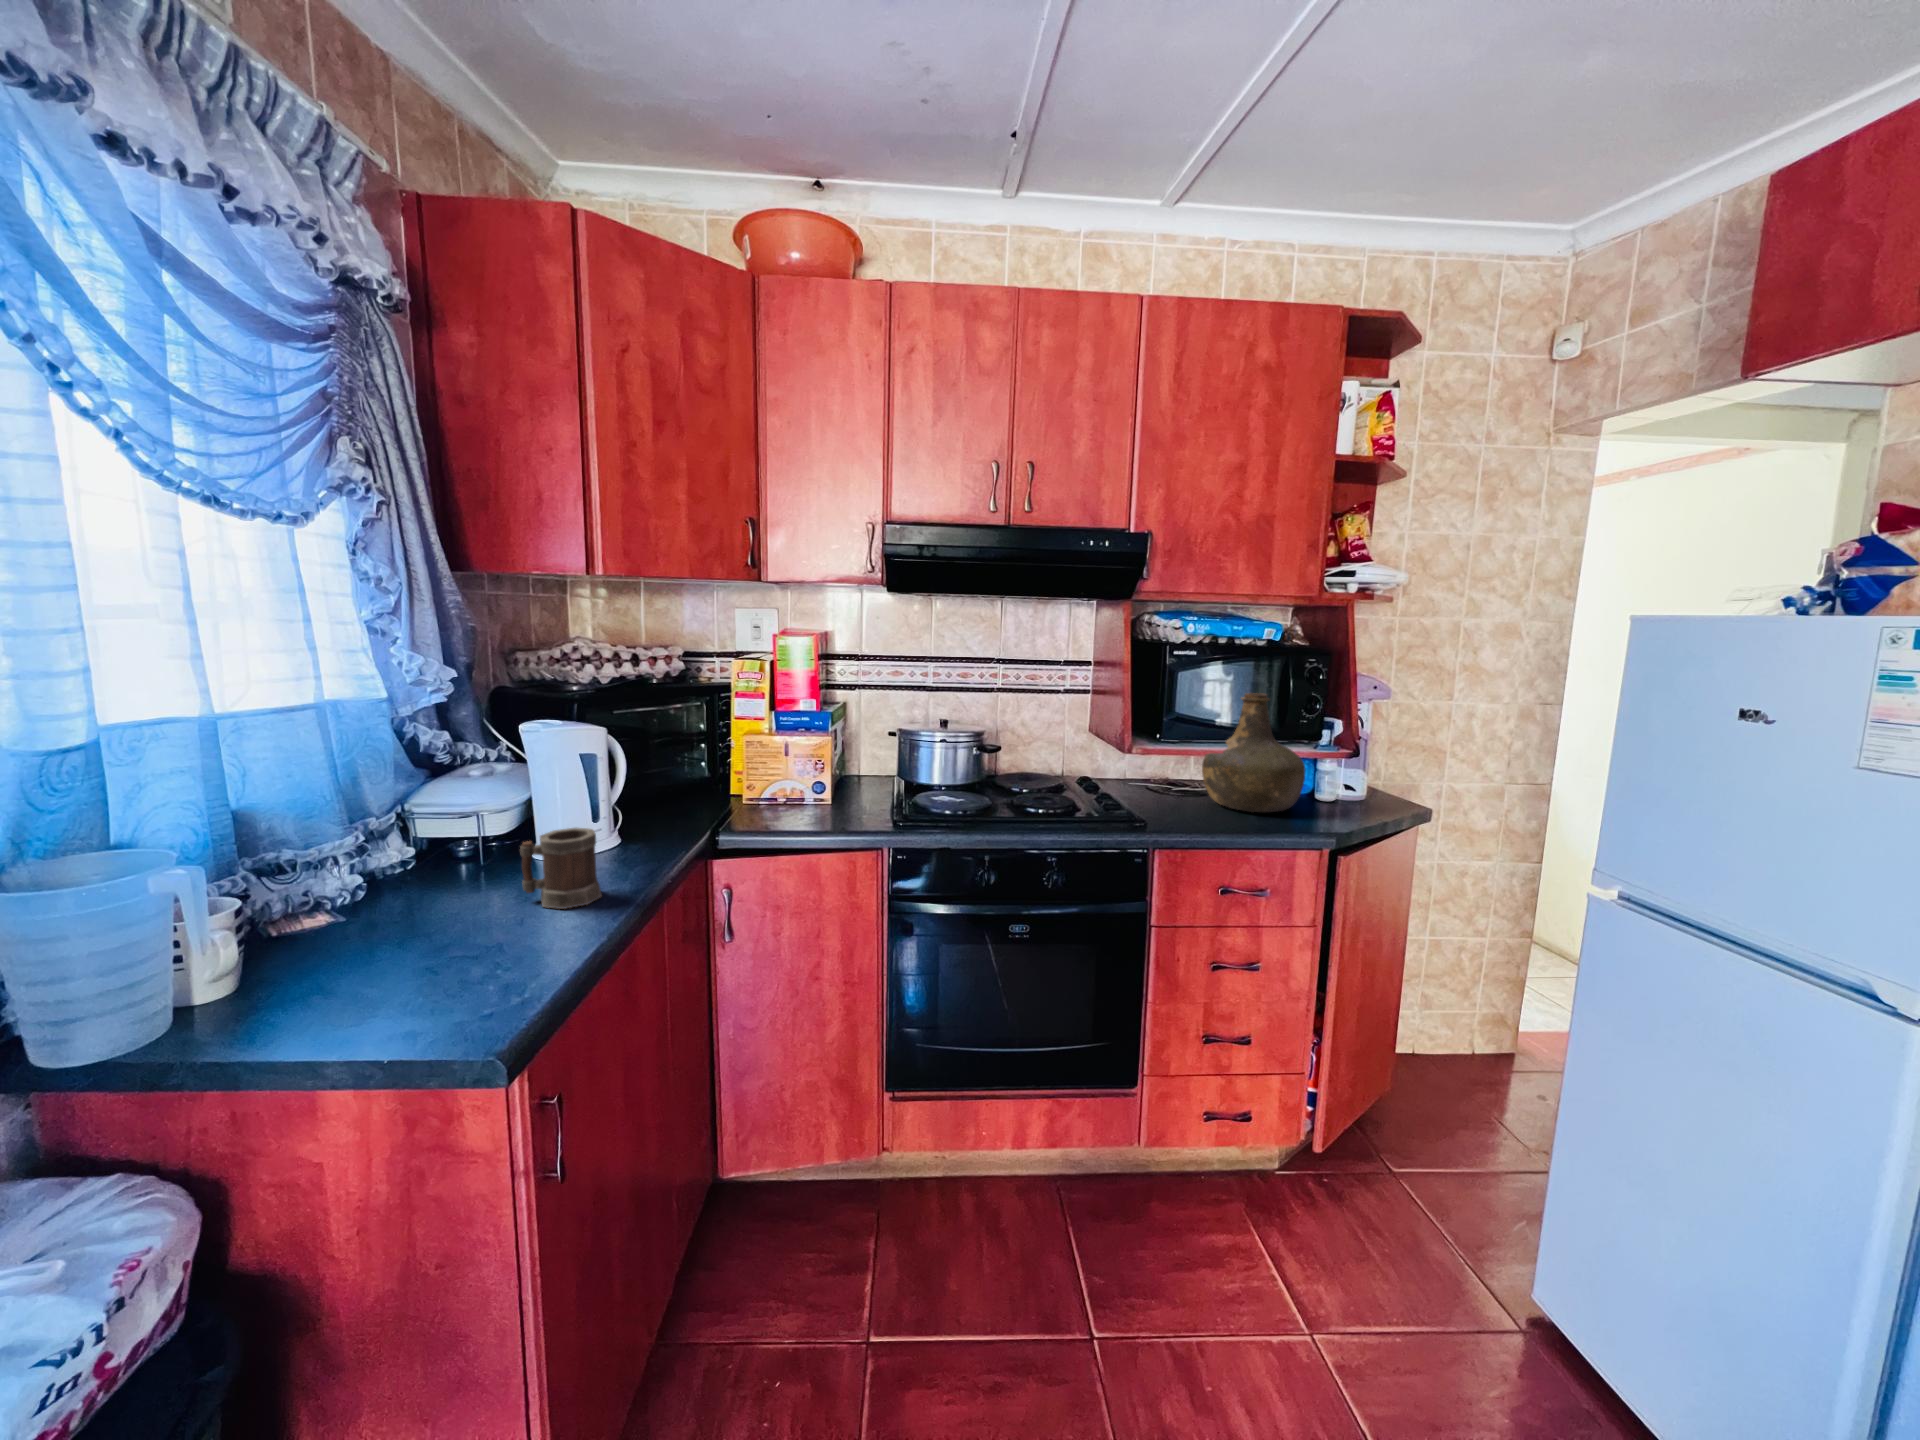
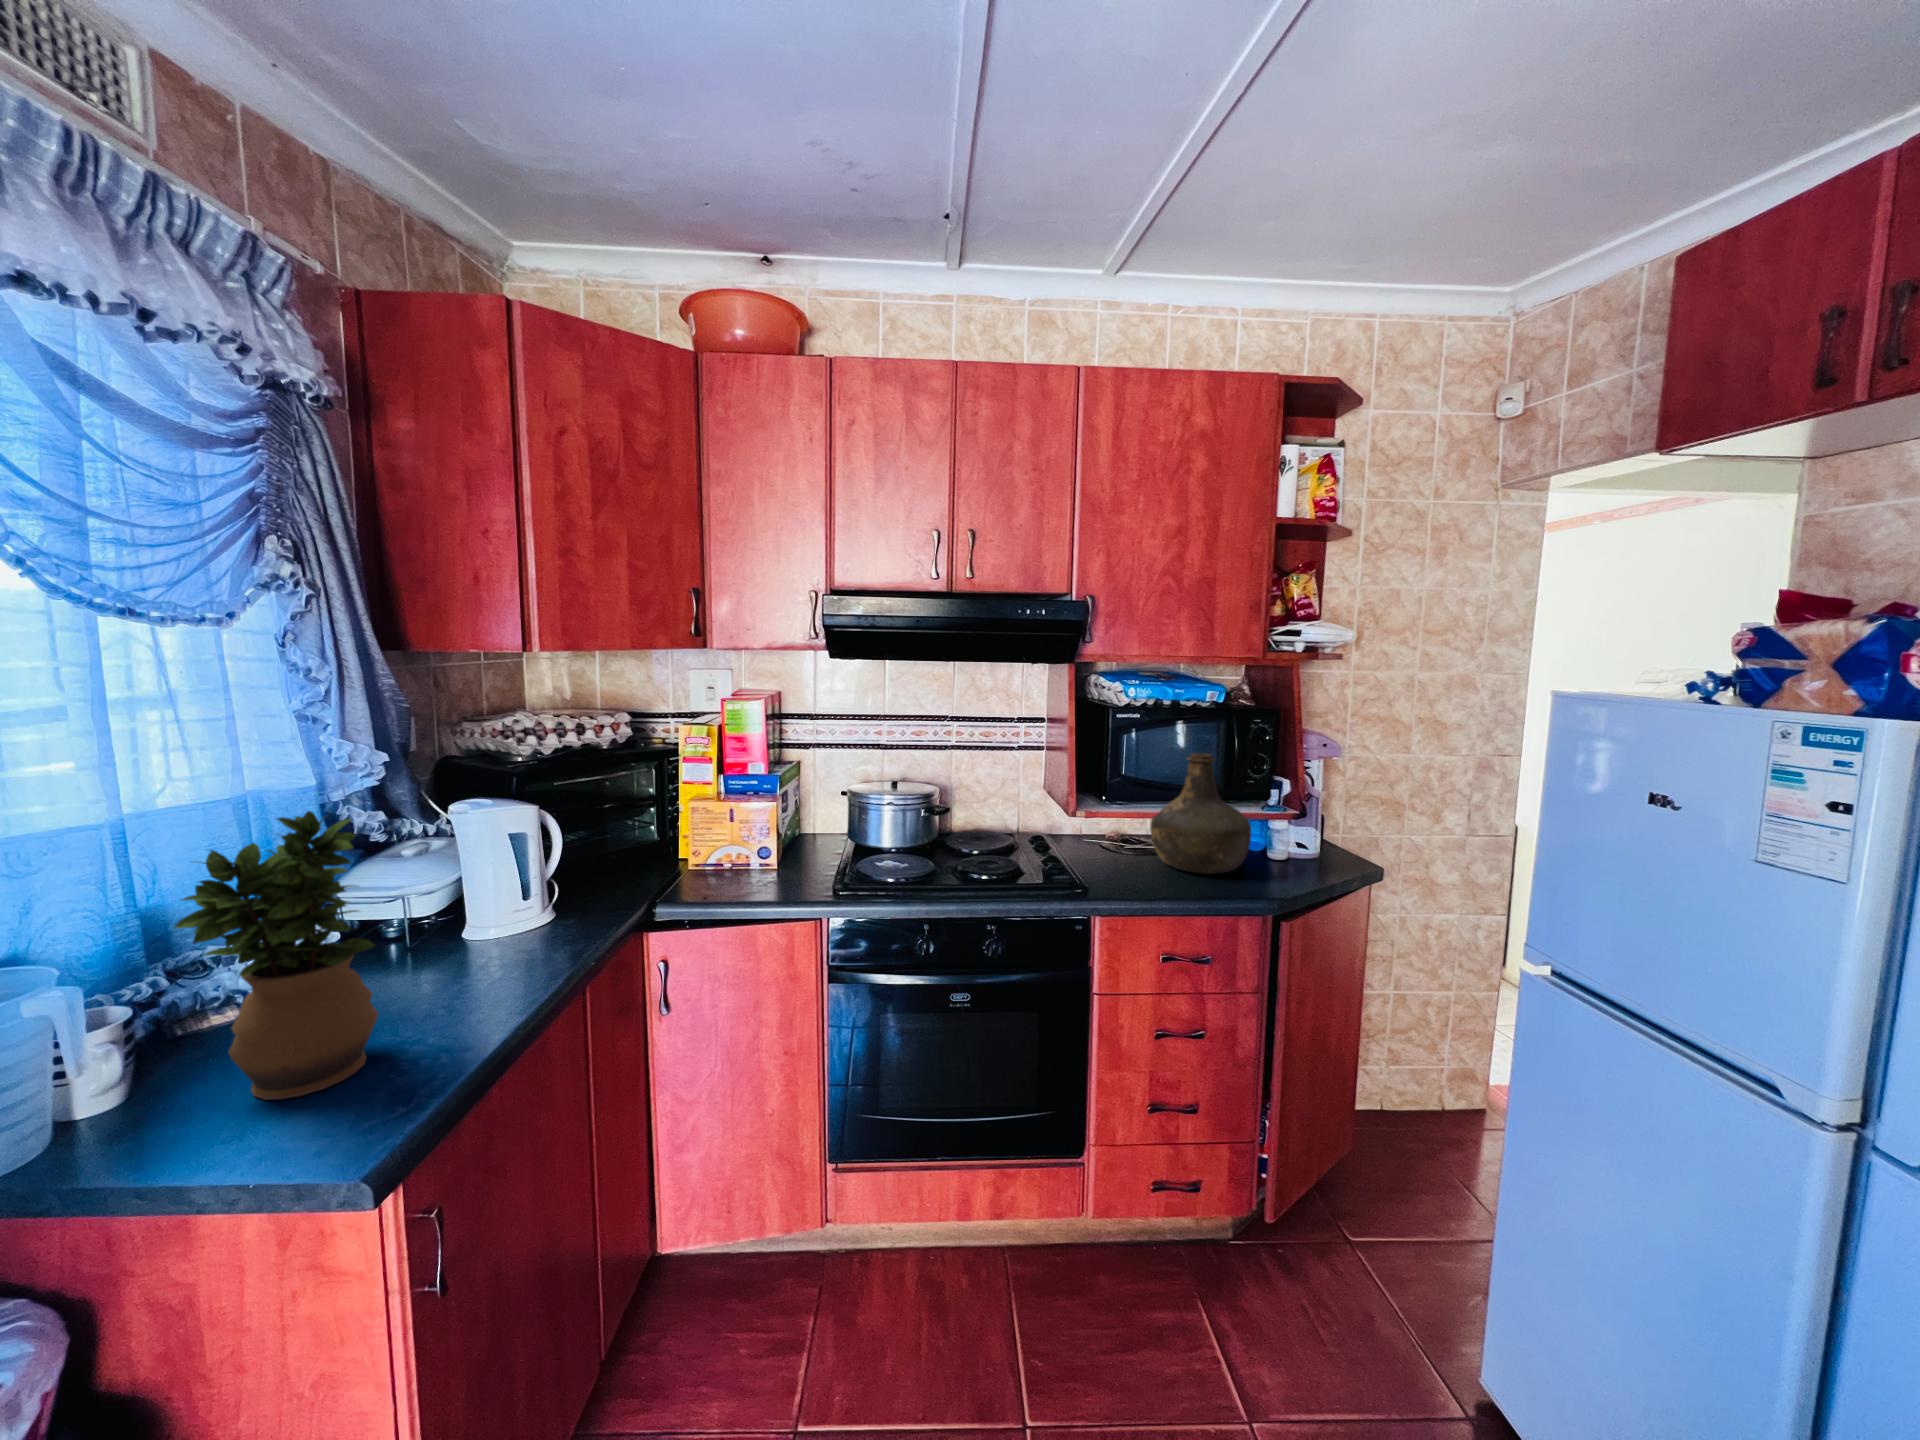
potted plant: none [296,704,485,989] -> present [174,811,378,1100]
mug: present [520,828,602,909] -> none [434,913,518,999]

